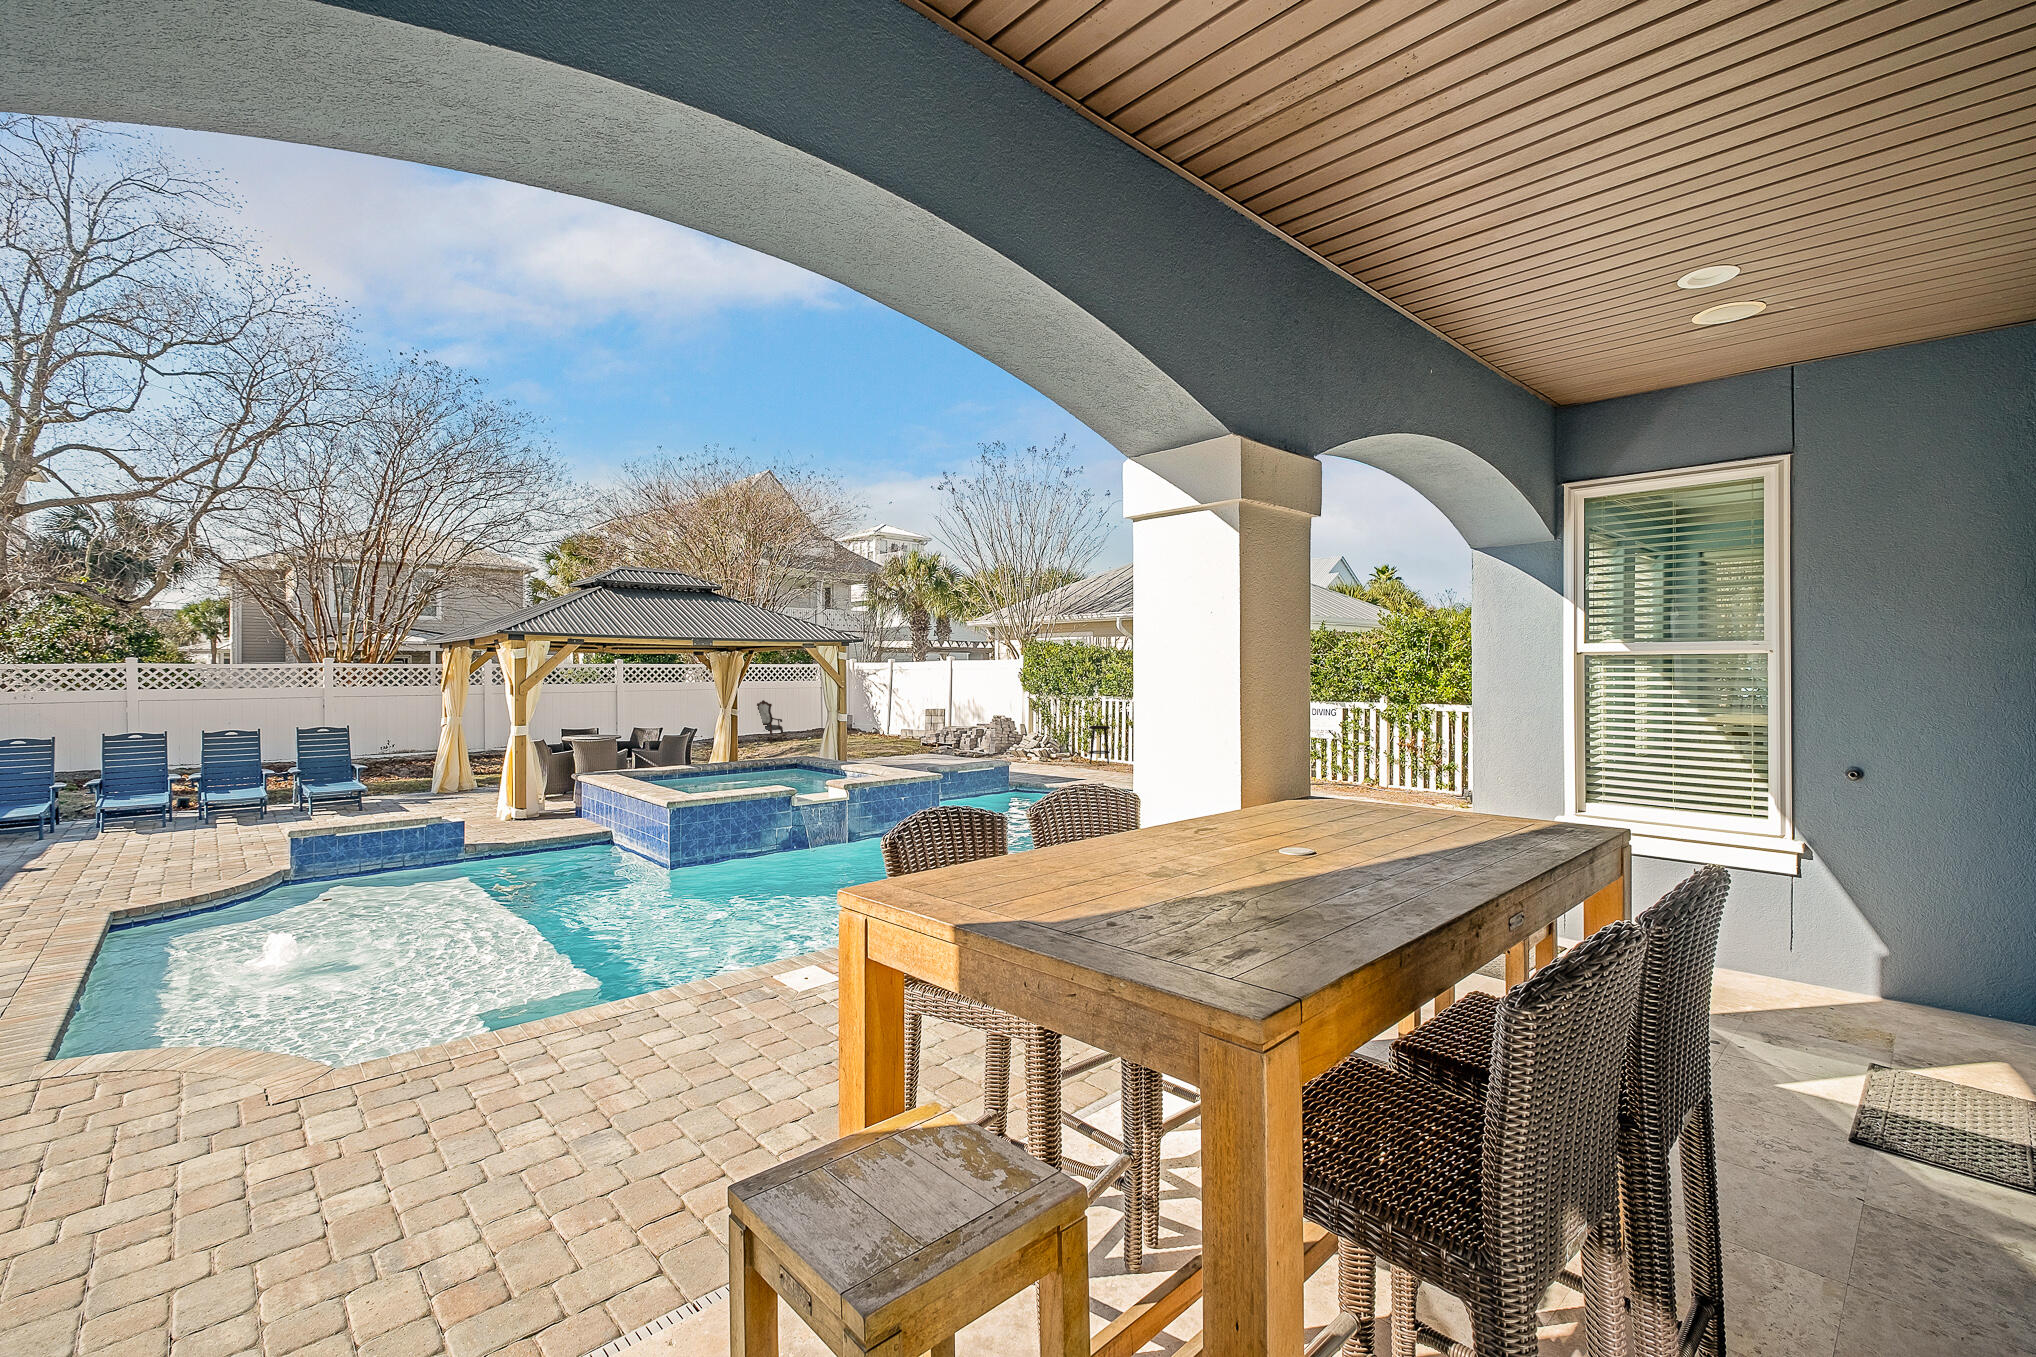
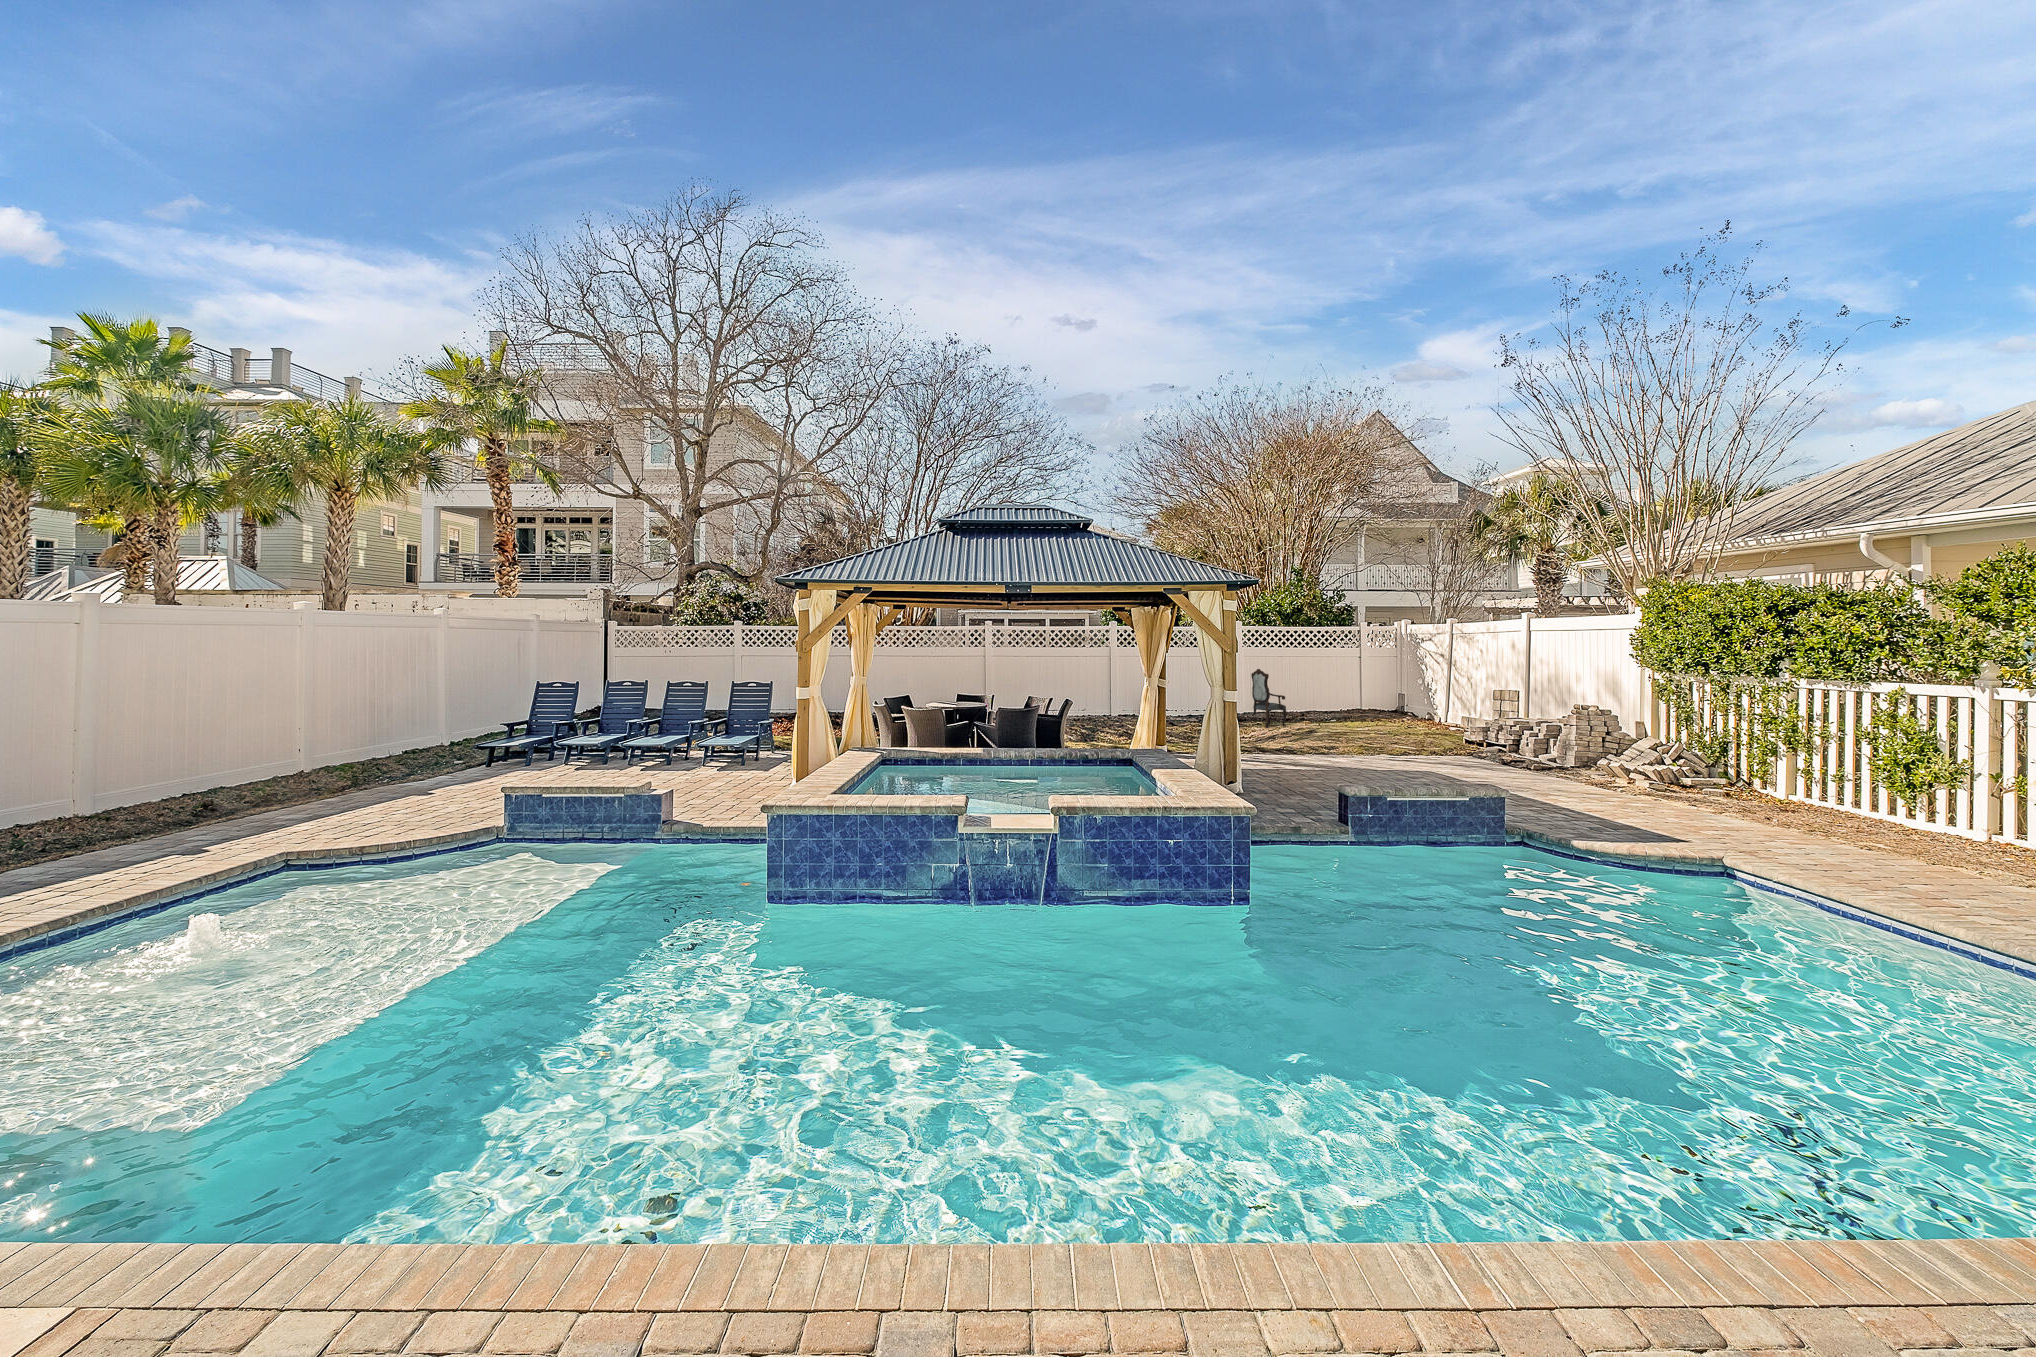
stool: present [1089,725,1110,764] -> none [1754,733,1811,813]

